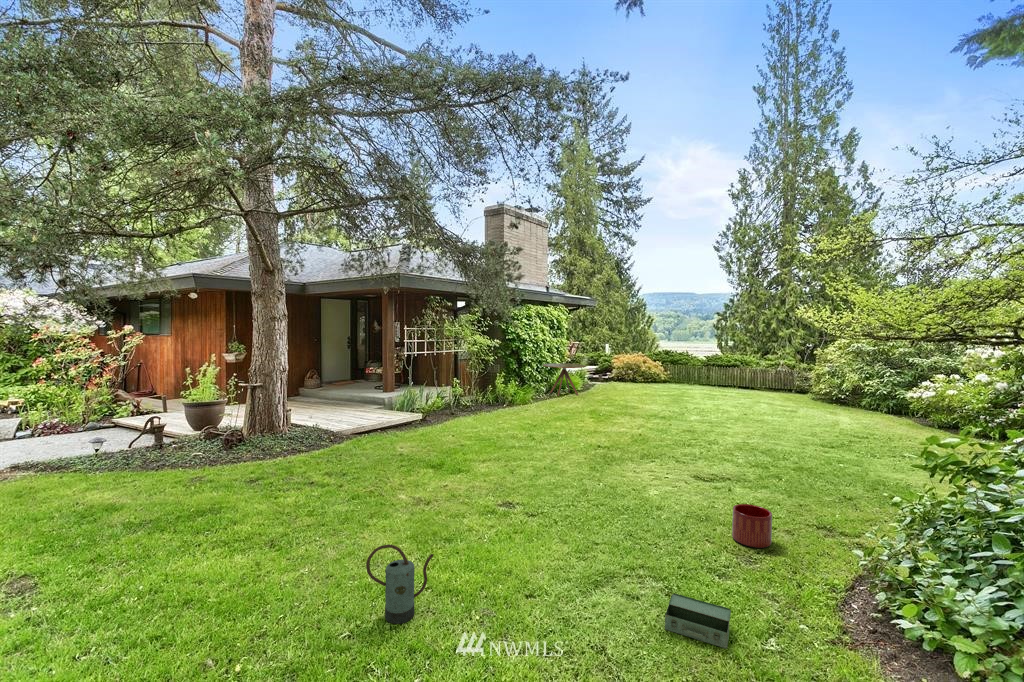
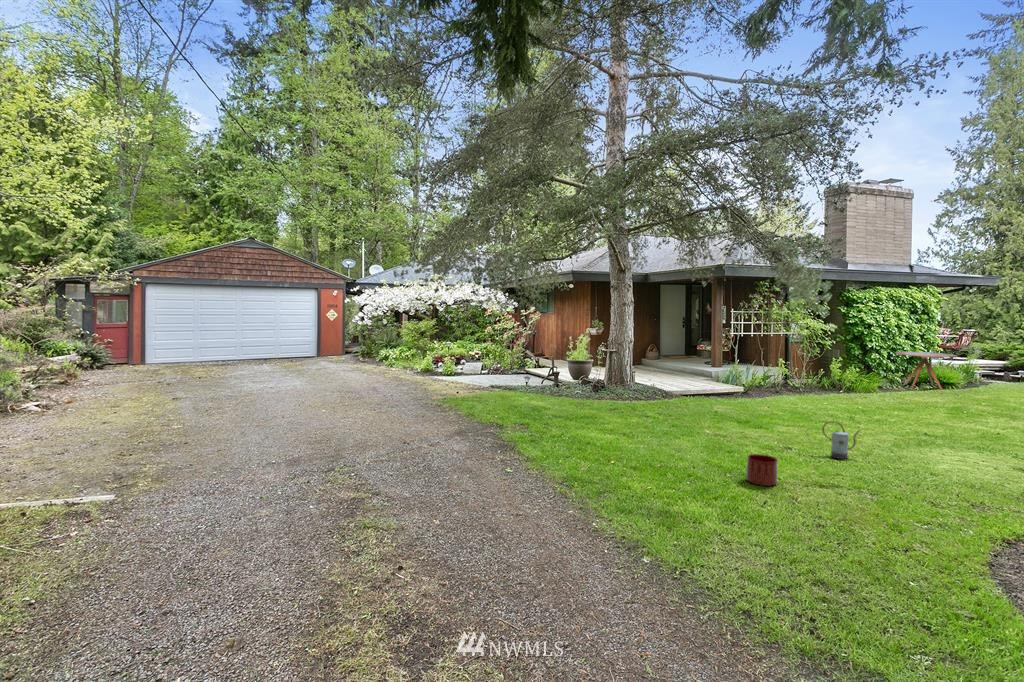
planter: present [732,504,772,548] -> present [746,454,778,486]
watering can: present [366,544,434,624] -> present [822,421,860,459]
toolbox: present [665,593,731,649] -> none [841,486,894,512]

